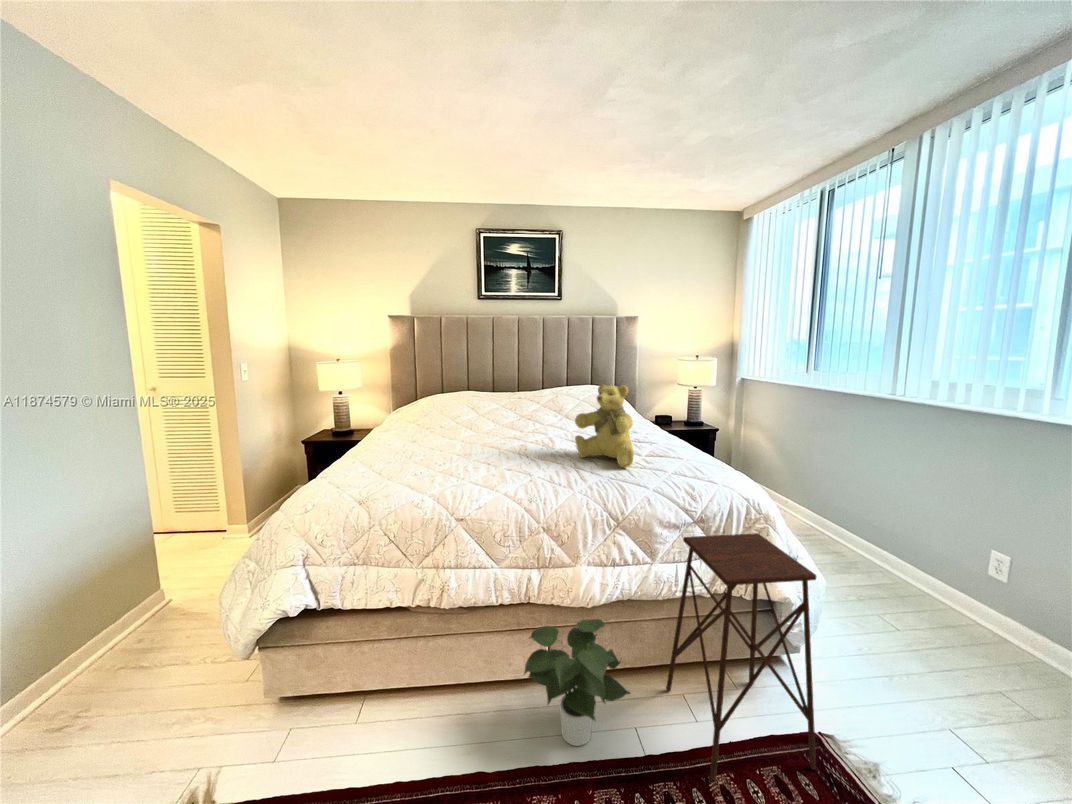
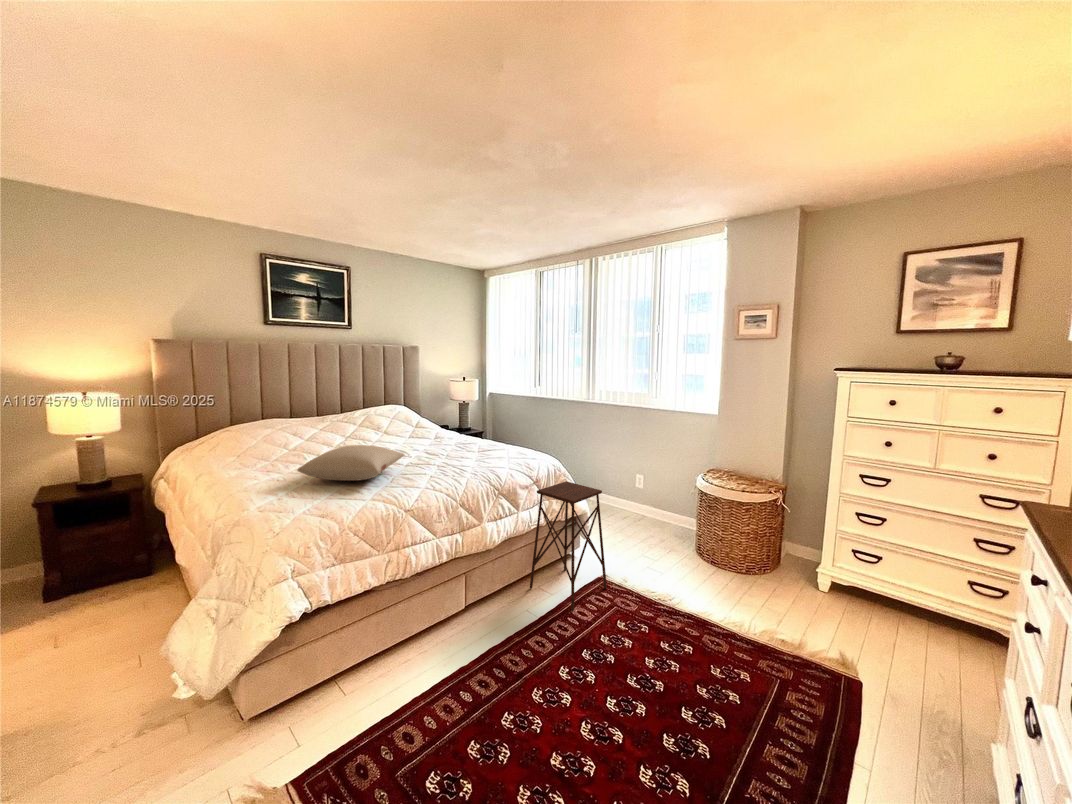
teddy bear: present [575,384,634,467] -> none [435,404,484,461]
pillow: none [401,425,524,467] -> present [297,445,404,481]
potted plant: present [524,619,630,746] -> none [463,551,527,630]

